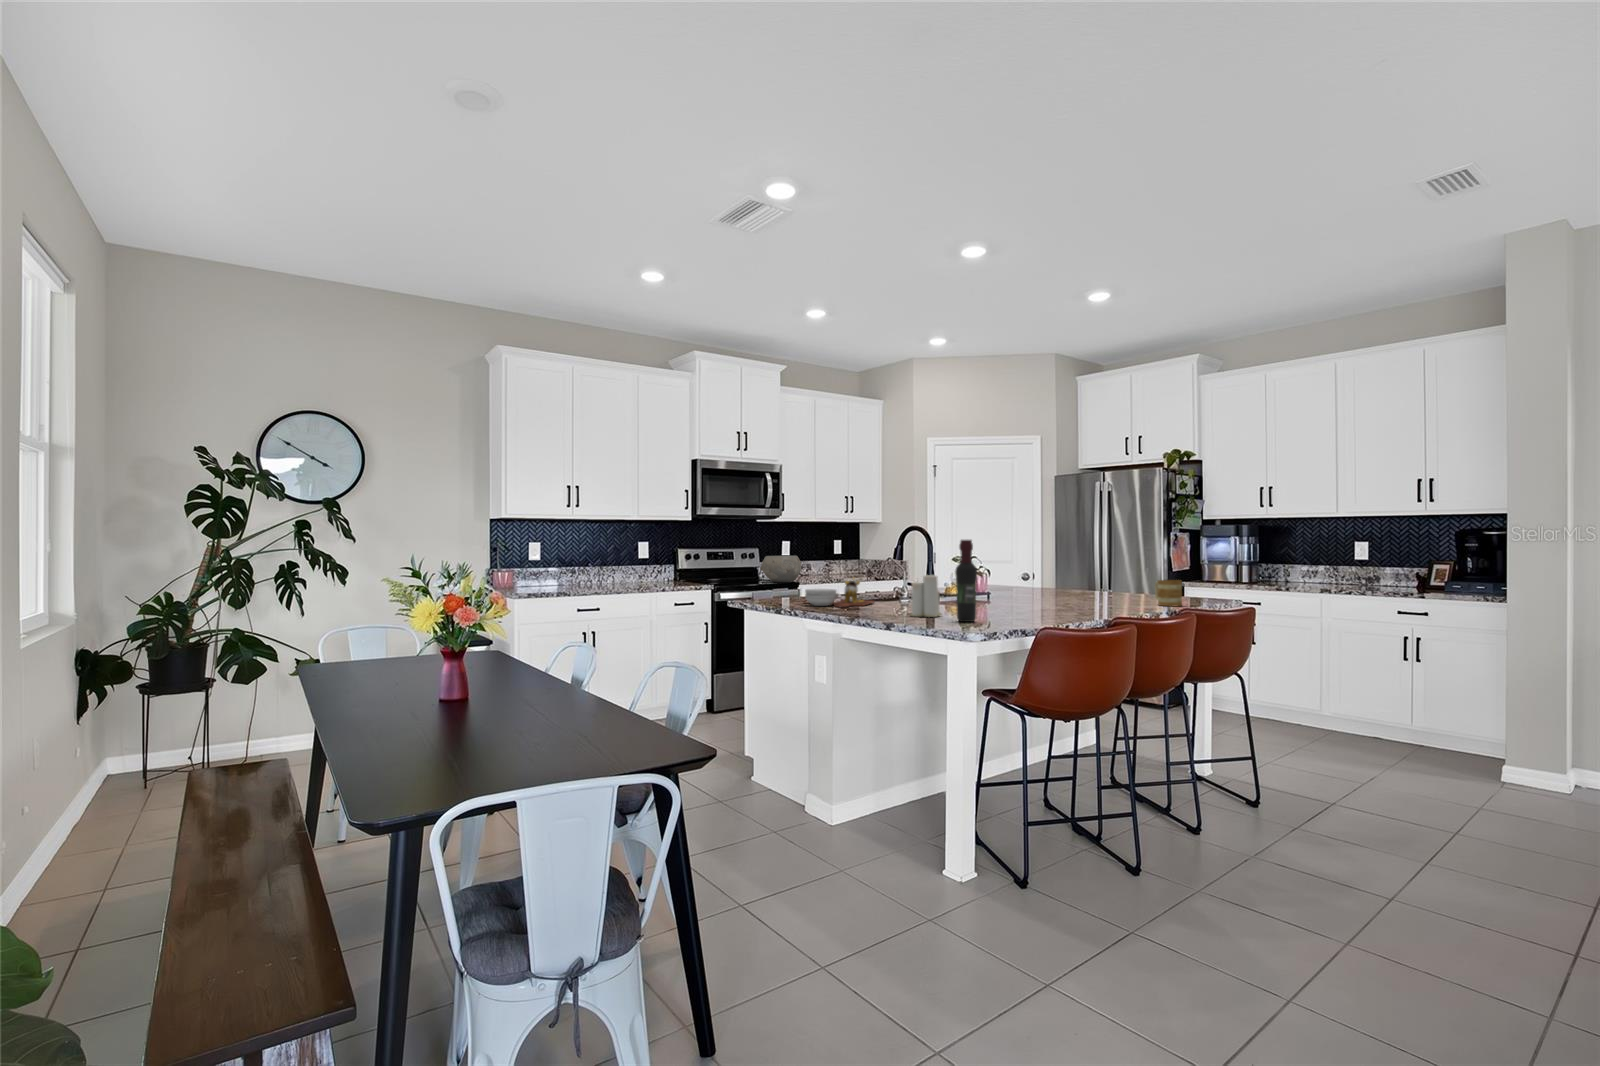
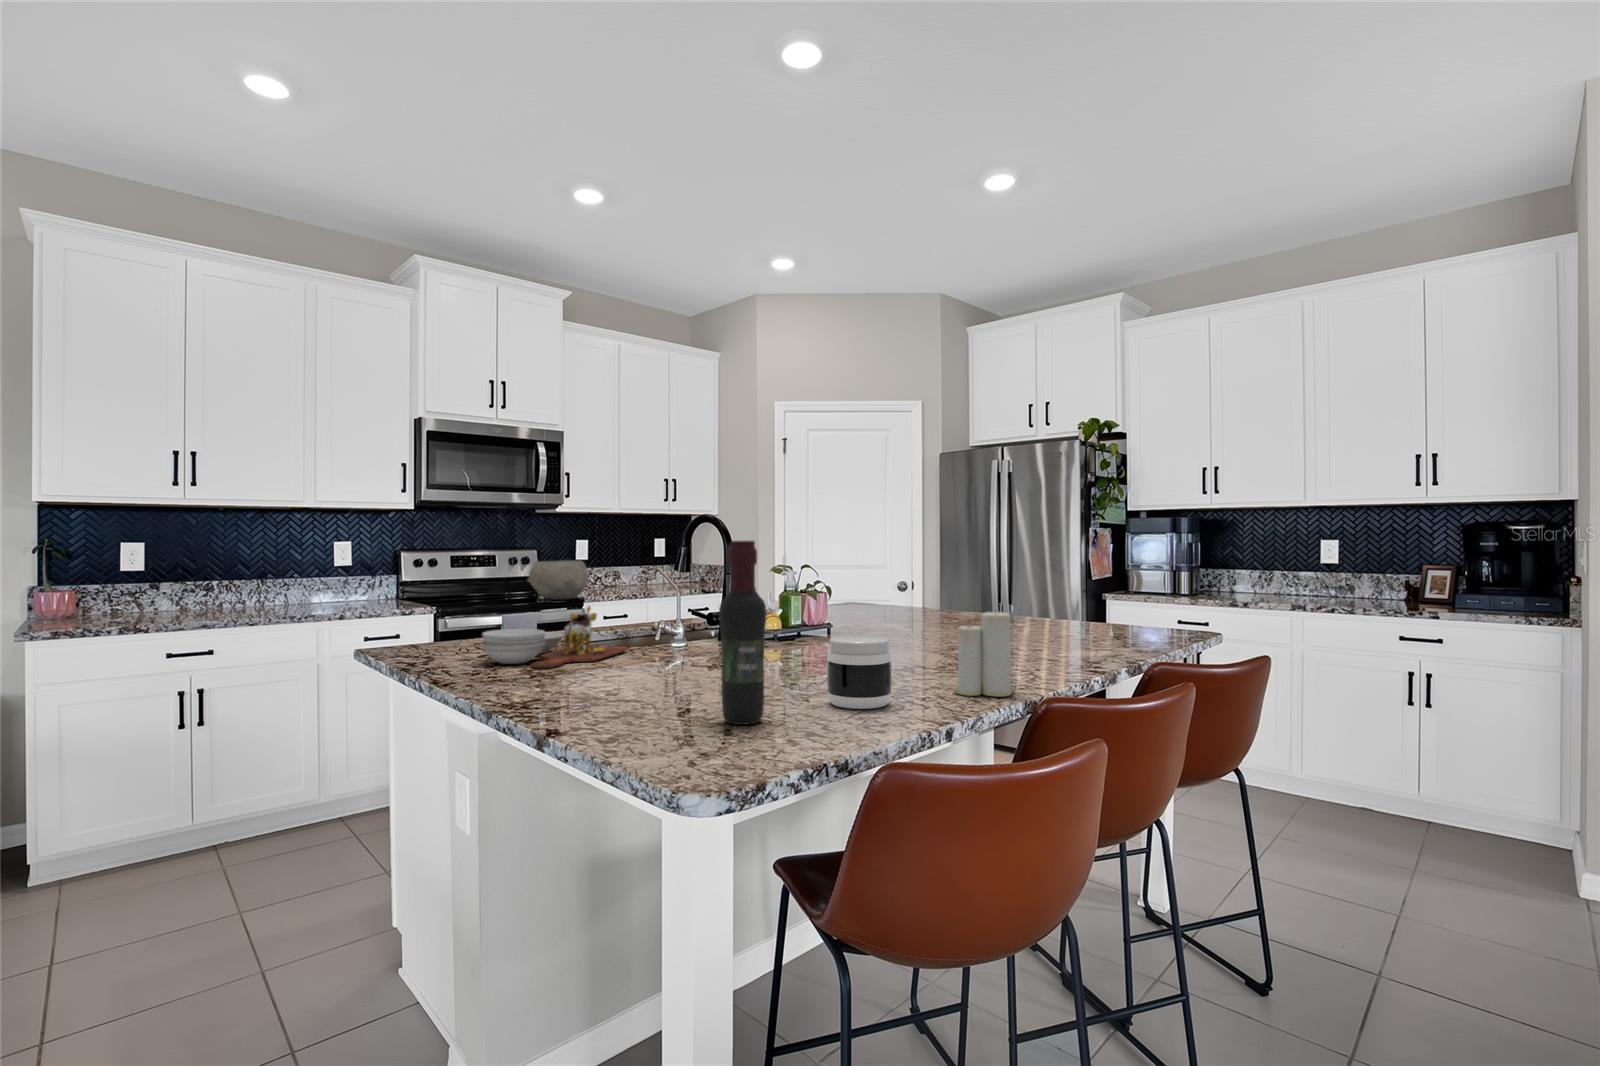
candle: present [910,575,942,617] -> present [953,612,1015,697]
mug: present [1155,580,1182,606] -> none [1092,604,1137,648]
jar: none [1002,586,1034,620] -> present [827,635,892,709]

